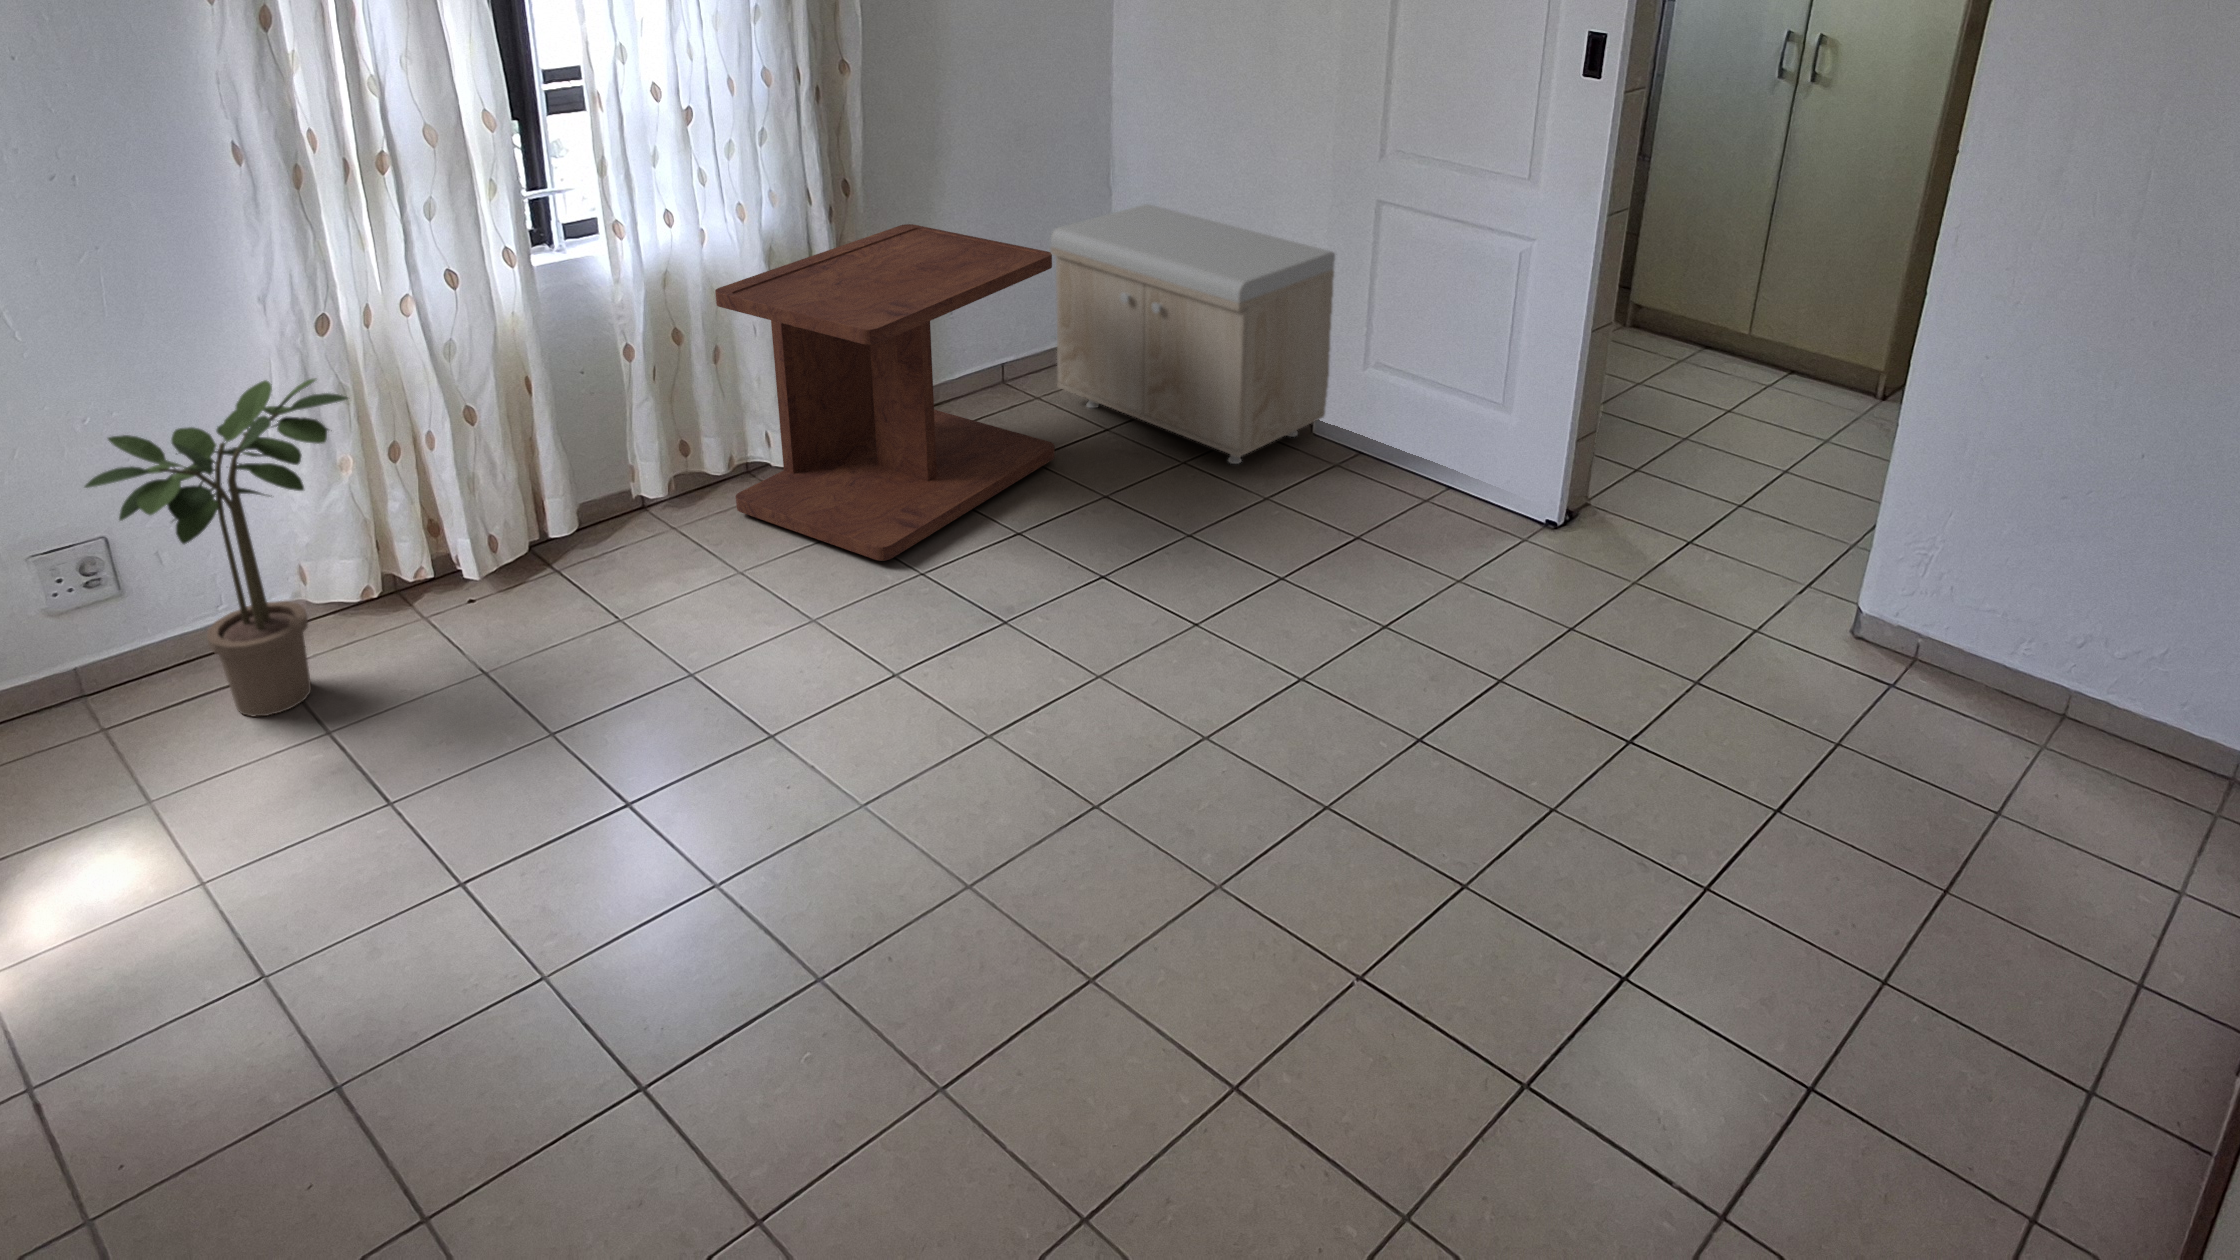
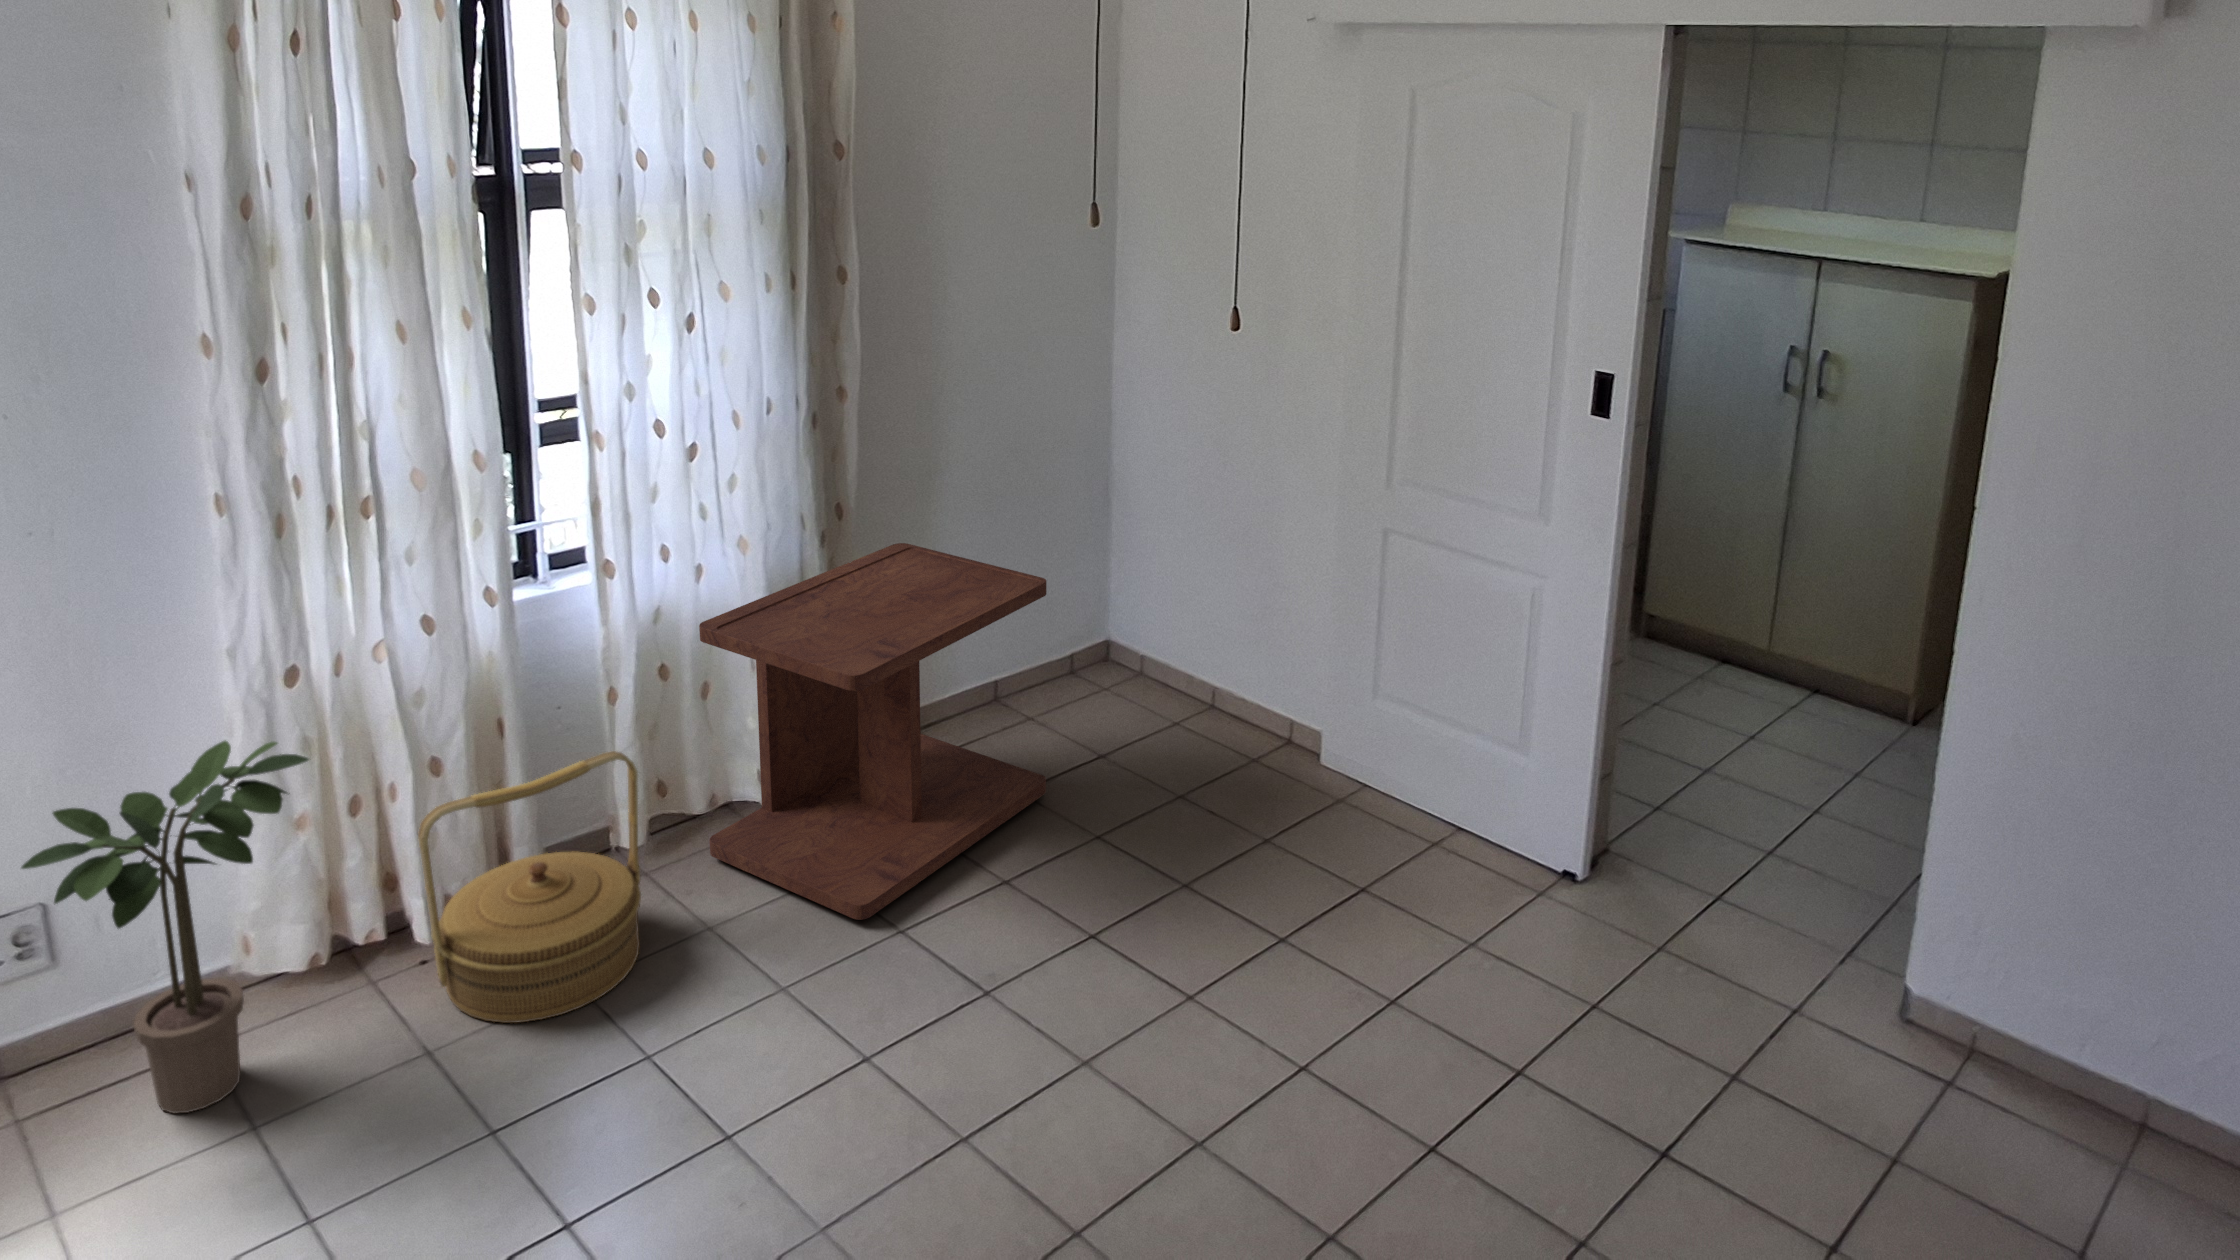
storage bench: present [1051,204,1335,464] -> none [1046,516,1340,800]
woven basket: none [459,404,676,645] -> present [418,751,641,1023]

